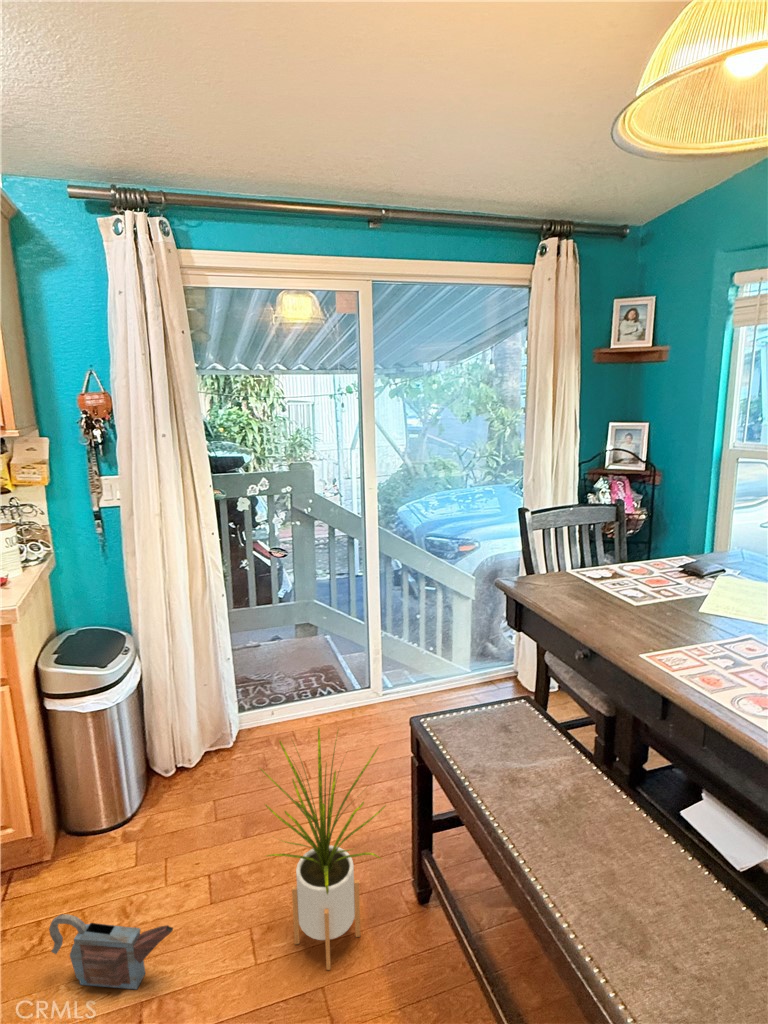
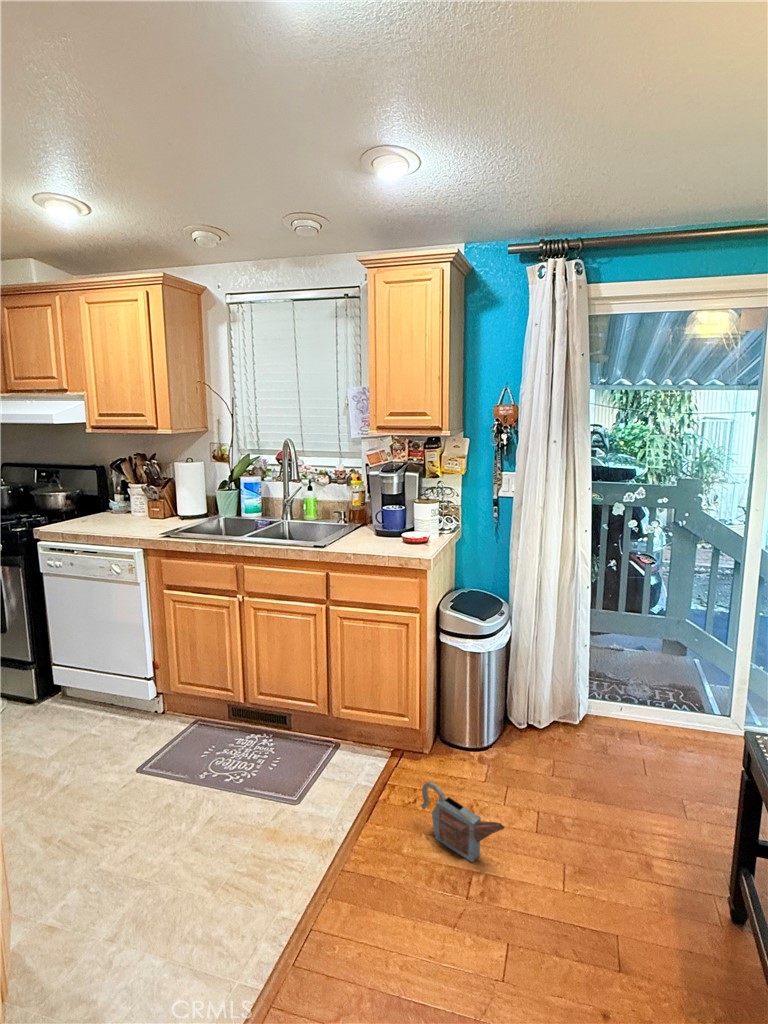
house plant: present [261,728,385,970] -> none [587,709,717,936]

